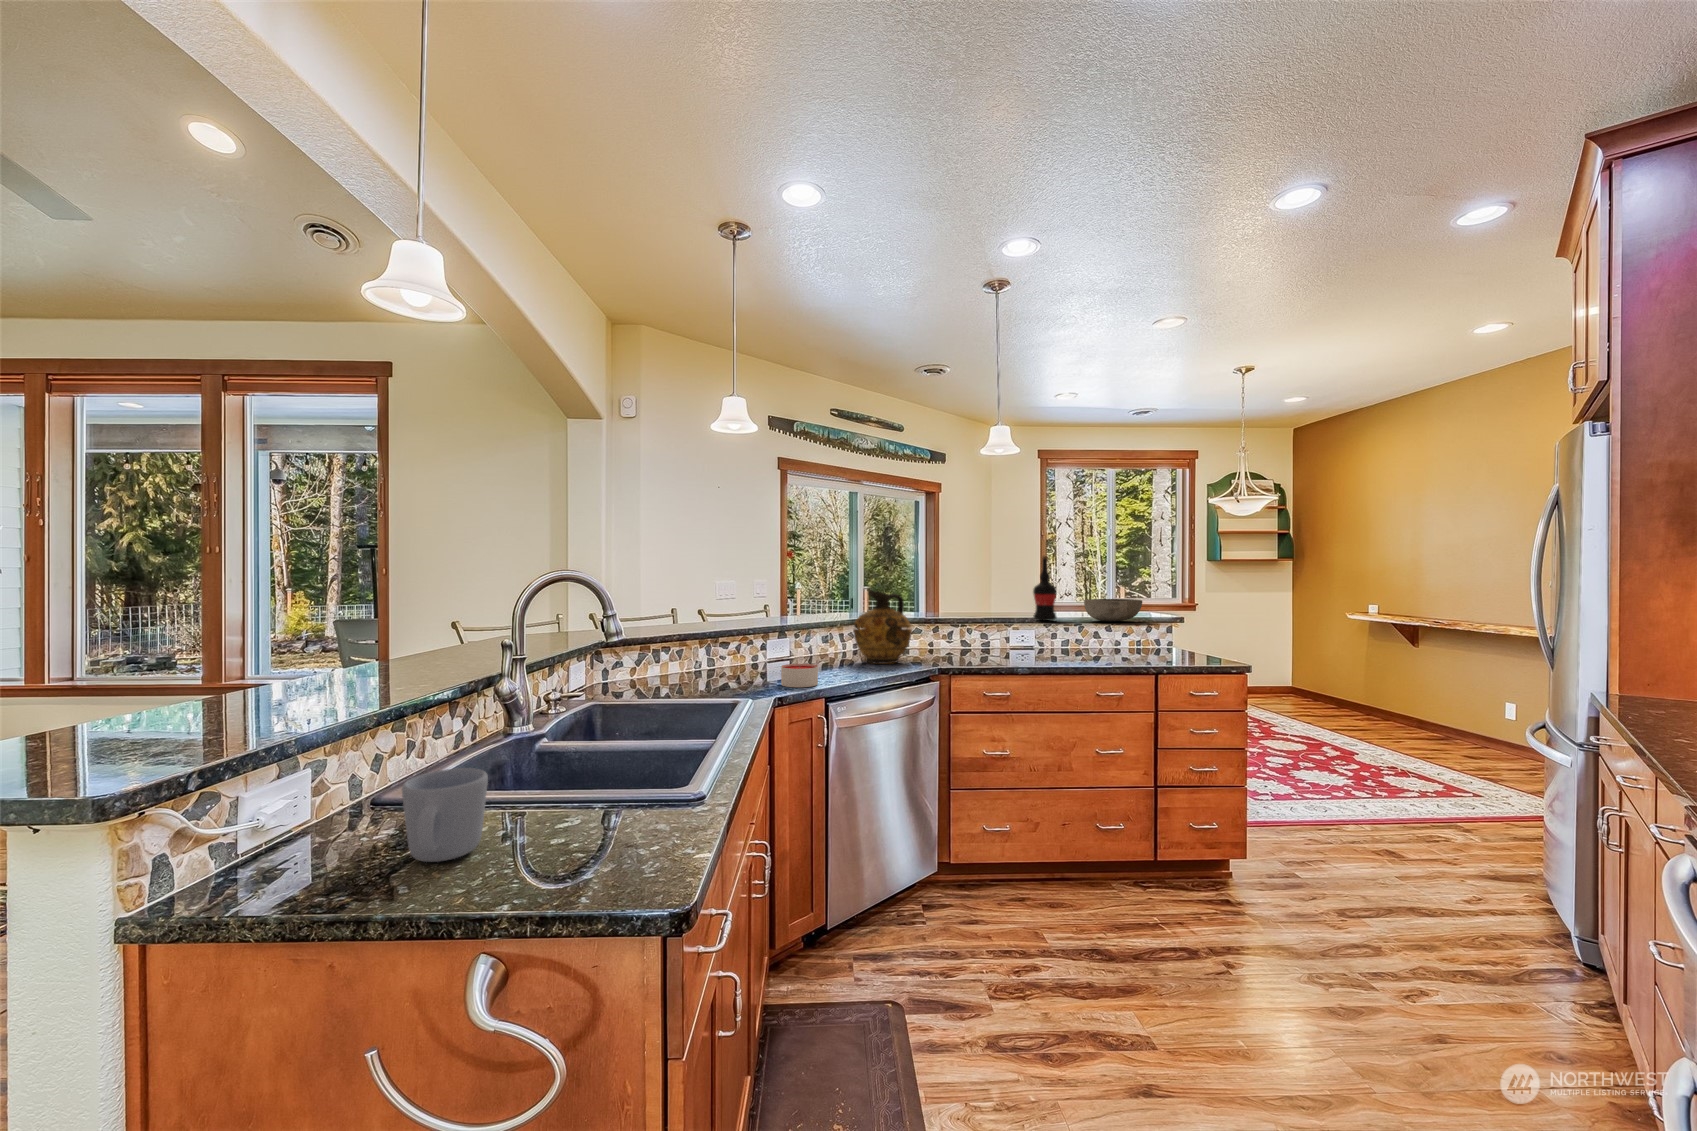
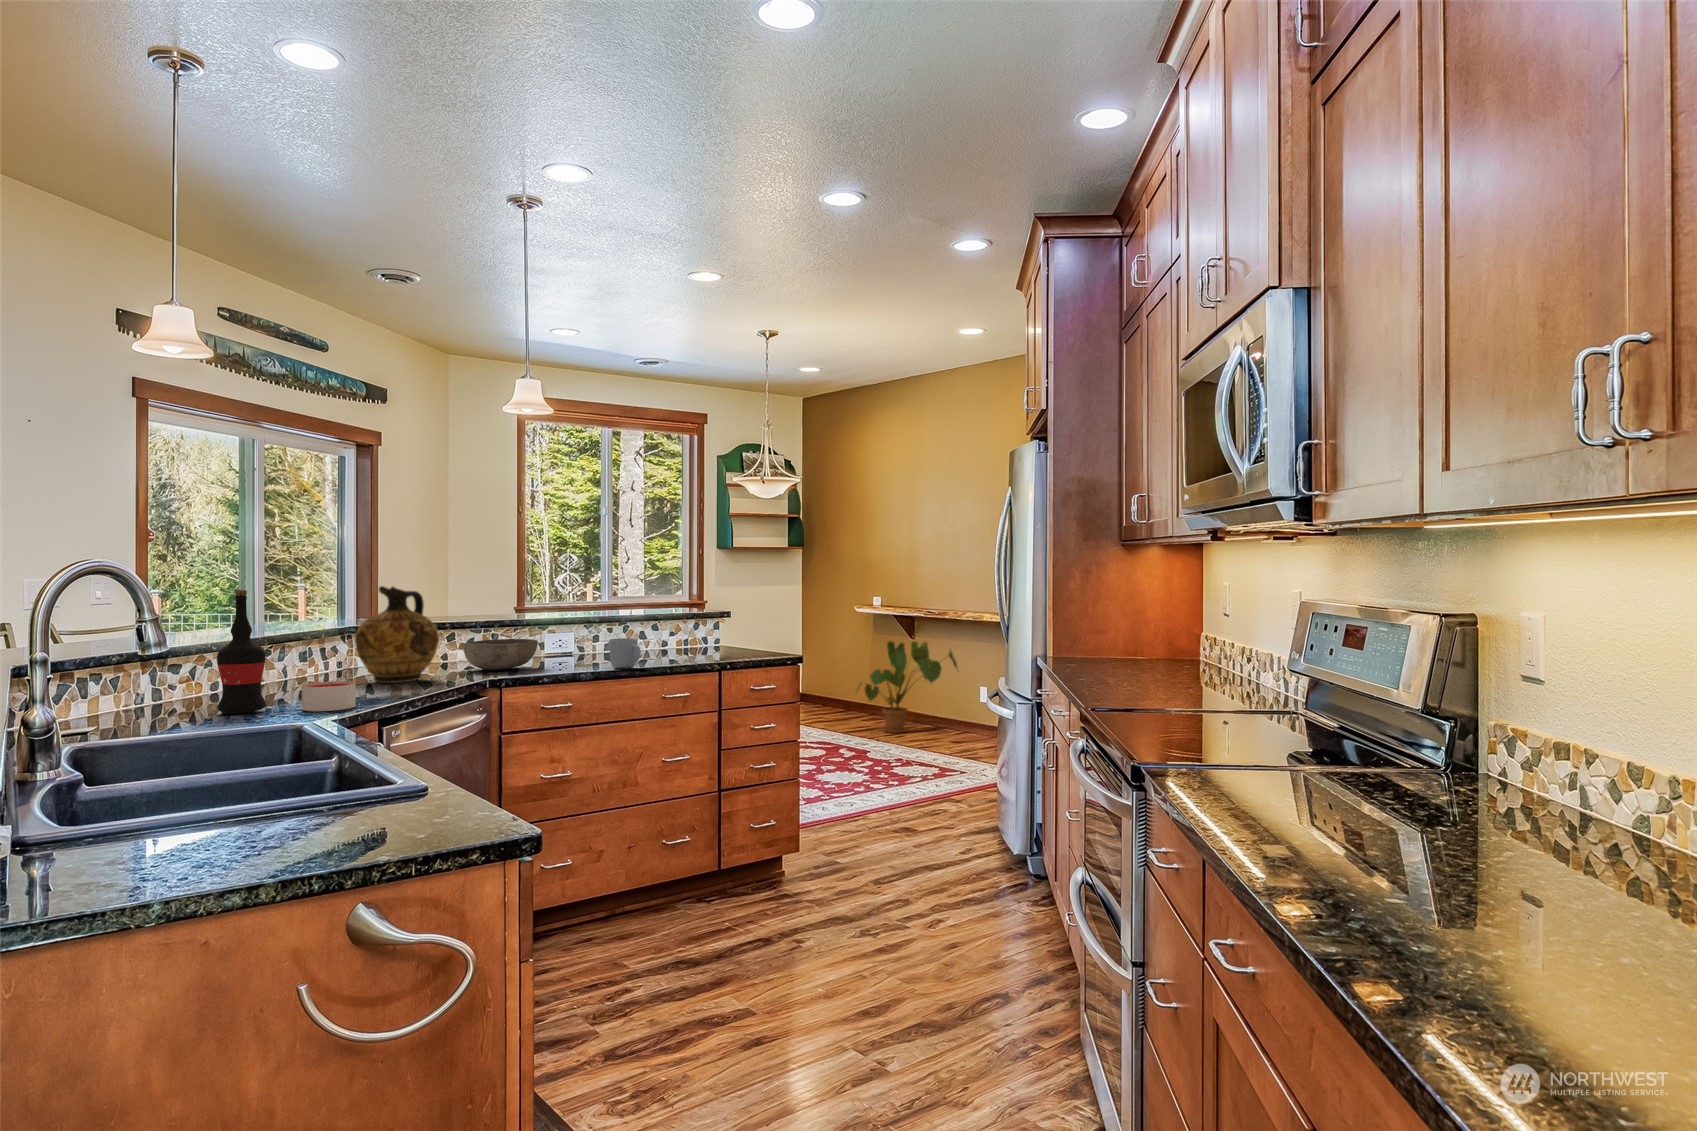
wine bottle: present [1033,556,1057,620] -> present [217,590,266,713]
bowl: present [1084,599,1142,621] -> present [463,639,538,670]
house plant: none [1345,649,1477,739] -> present [856,641,957,733]
mug: present [402,768,488,862] -> present [609,638,641,668]

